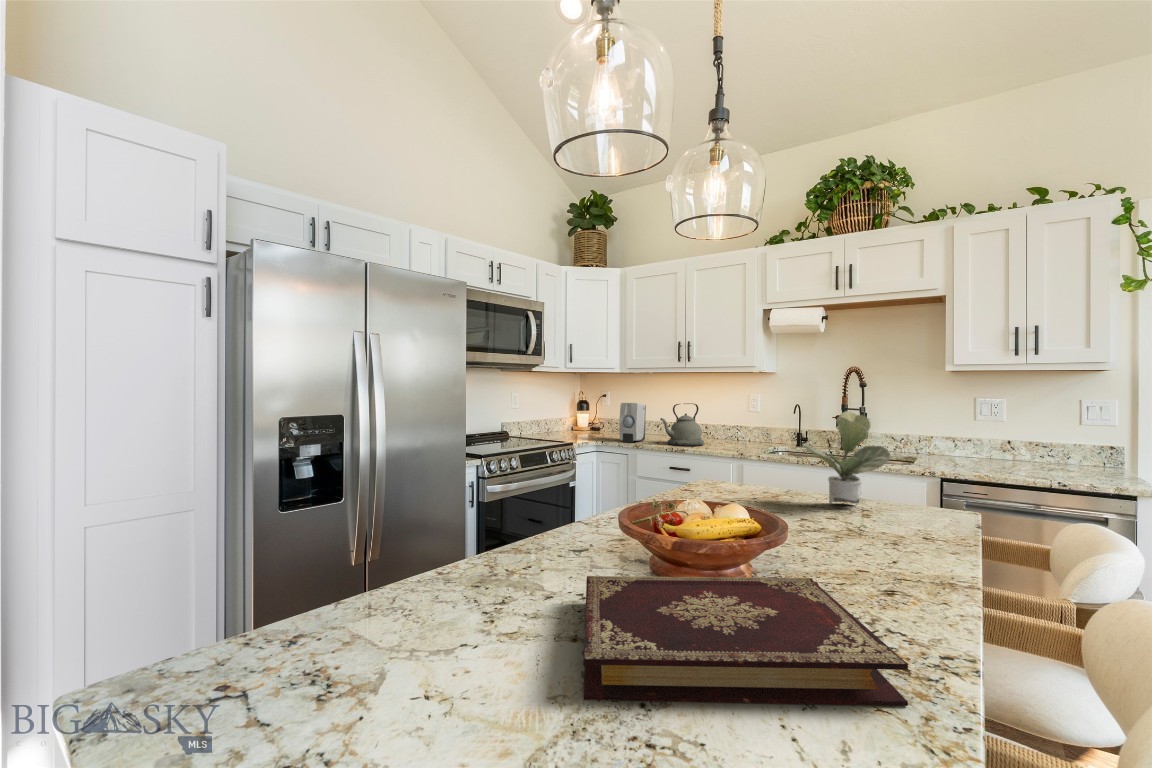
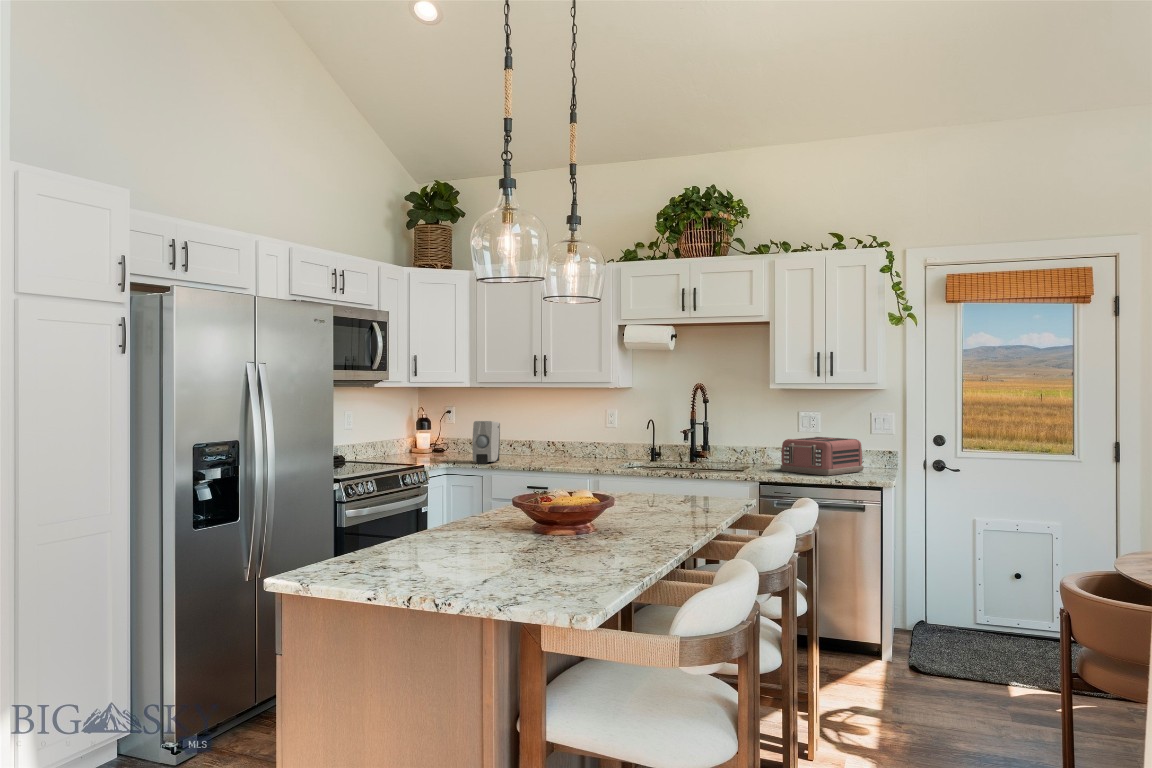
kettle: present [660,403,704,446] -> none [517,421,562,465]
potted plant: present [803,412,891,504] -> none [639,426,699,499]
toaster: none [960,427,1079,475] -> present [781,437,863,476]
book: present [583,576,908,706] -> none [498,521,655,564]

